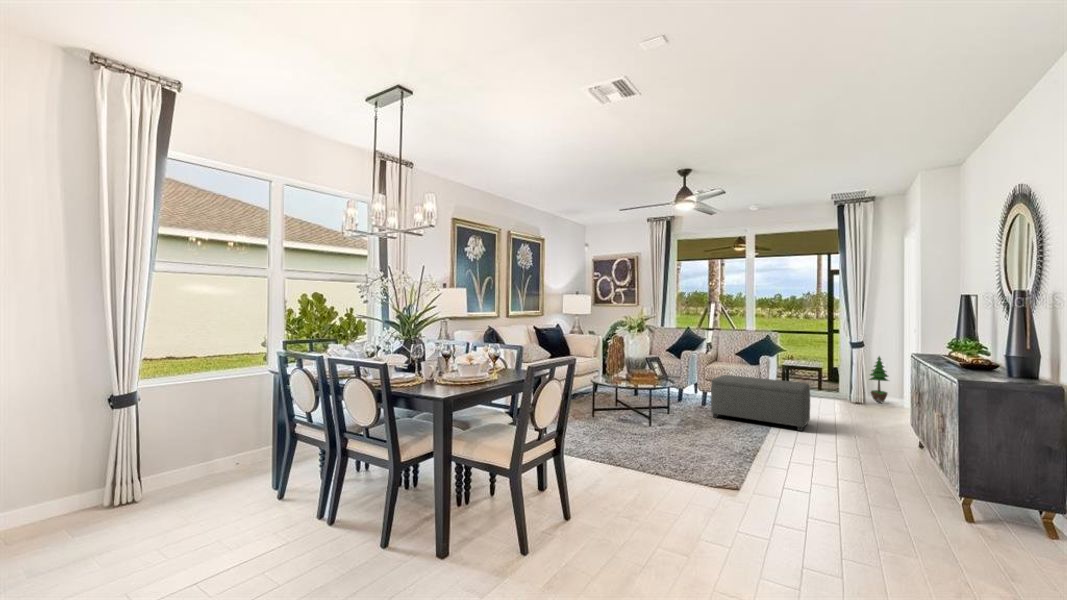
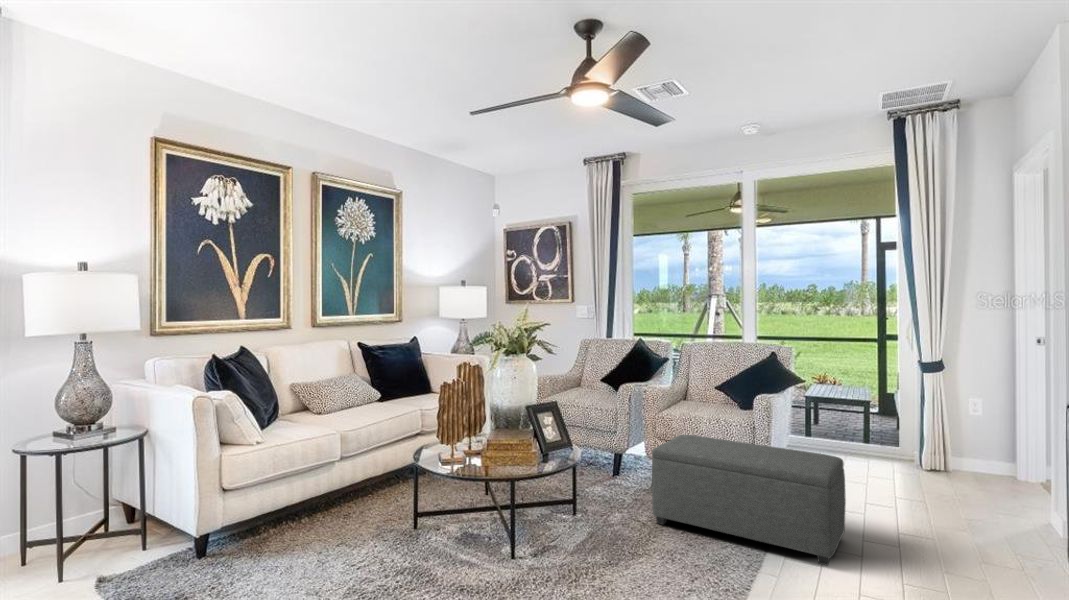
potted tree: present [869,356,888,403] -> none [952,385,991,472]

